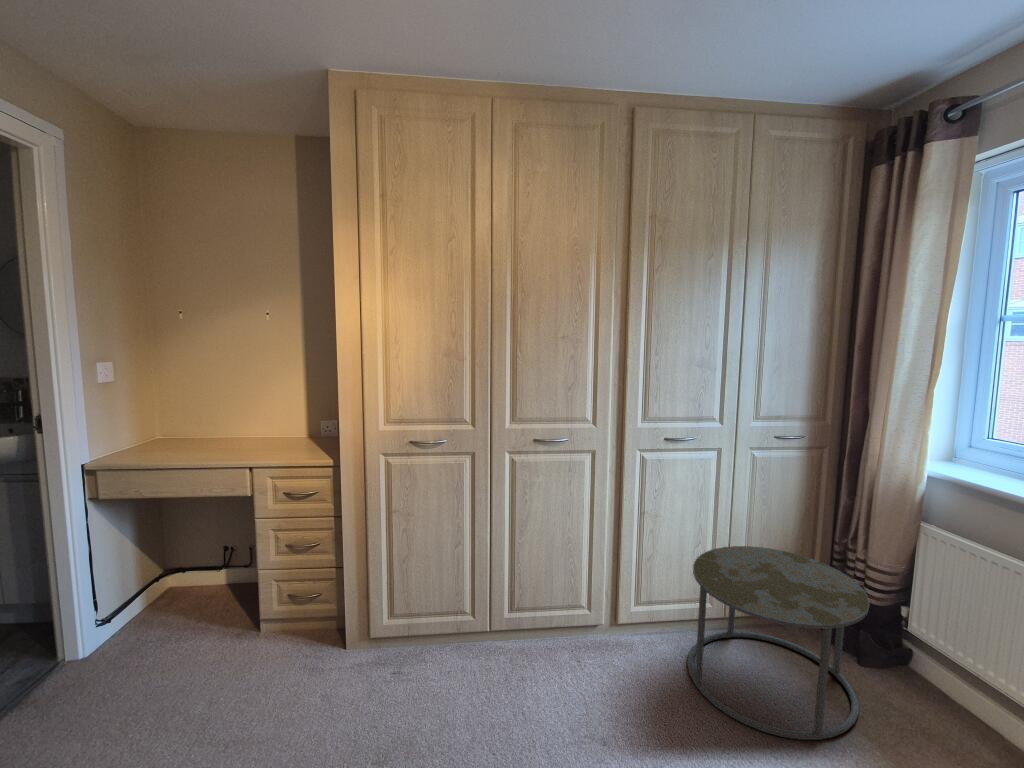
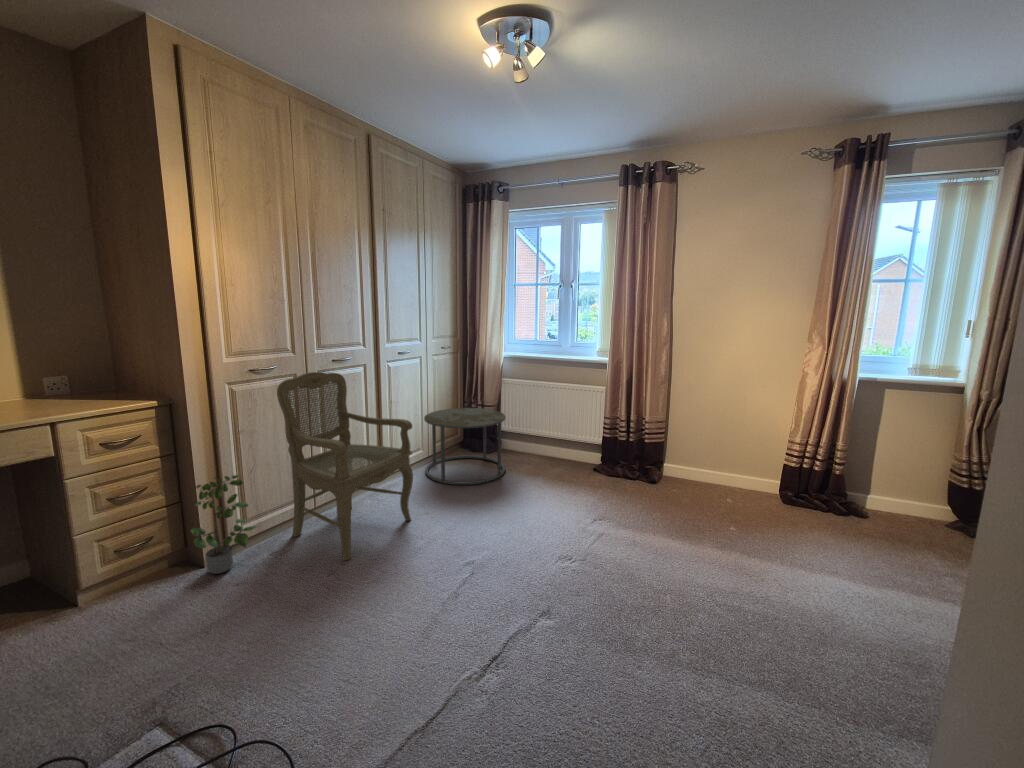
armchair: none [414,455,577,743] -> present [277,372,413,560]
potted plant: none [317,558,384,667] -> present [191,475,257,574]

